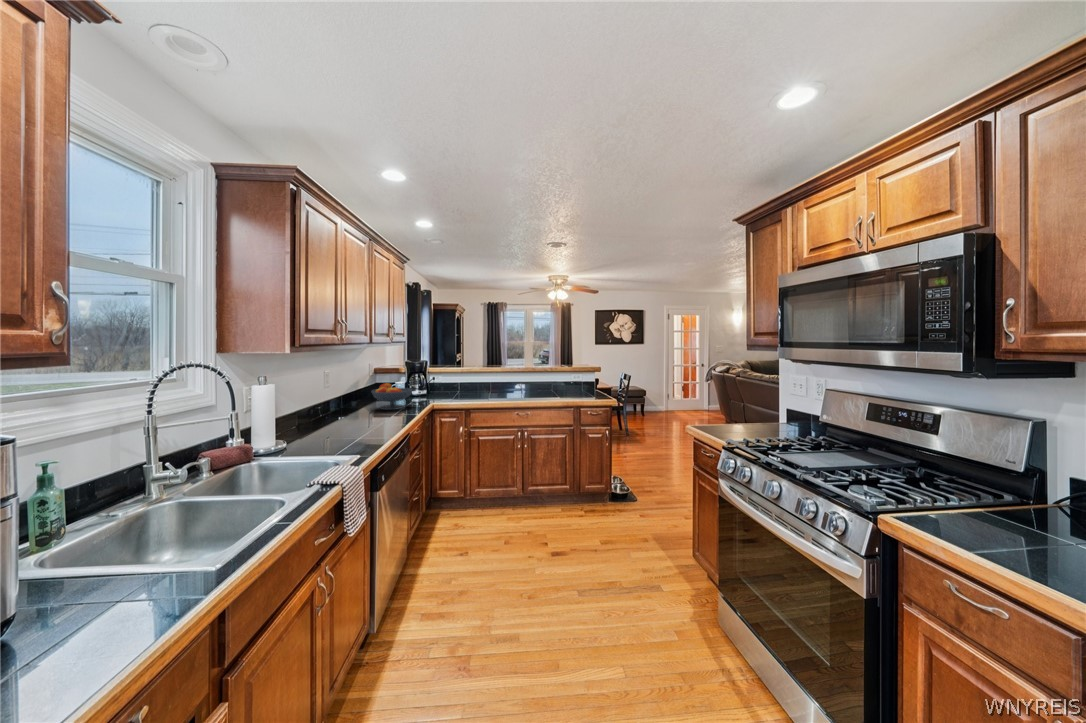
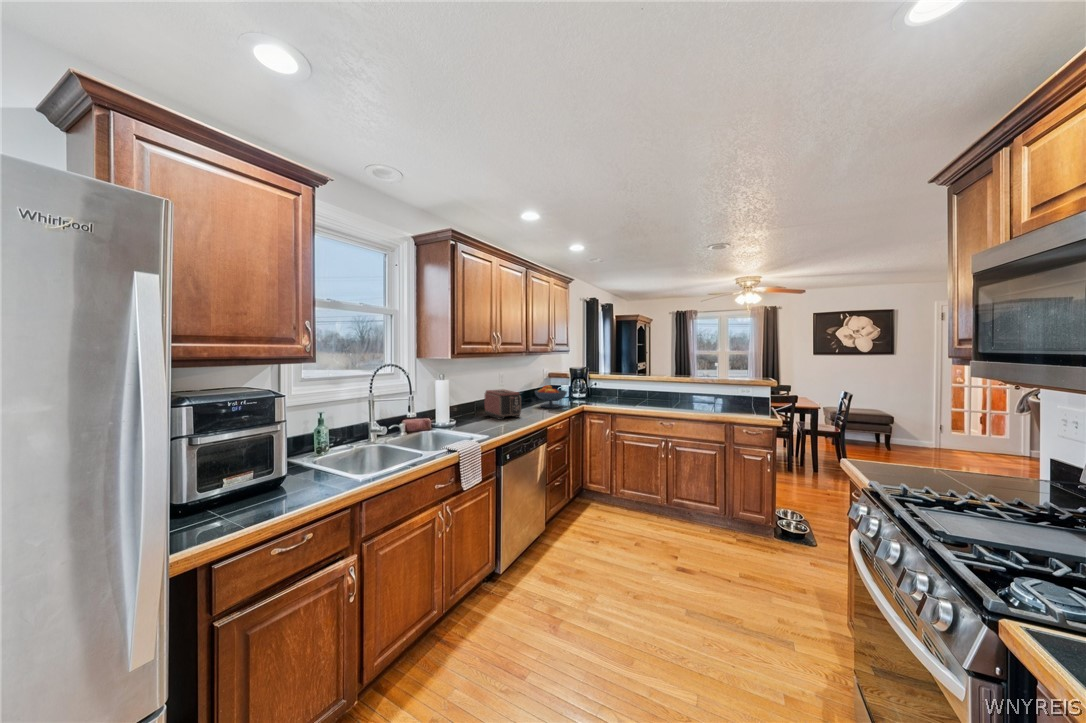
toaster: none [313,392,371,432] -> present [485,389,521,420]

